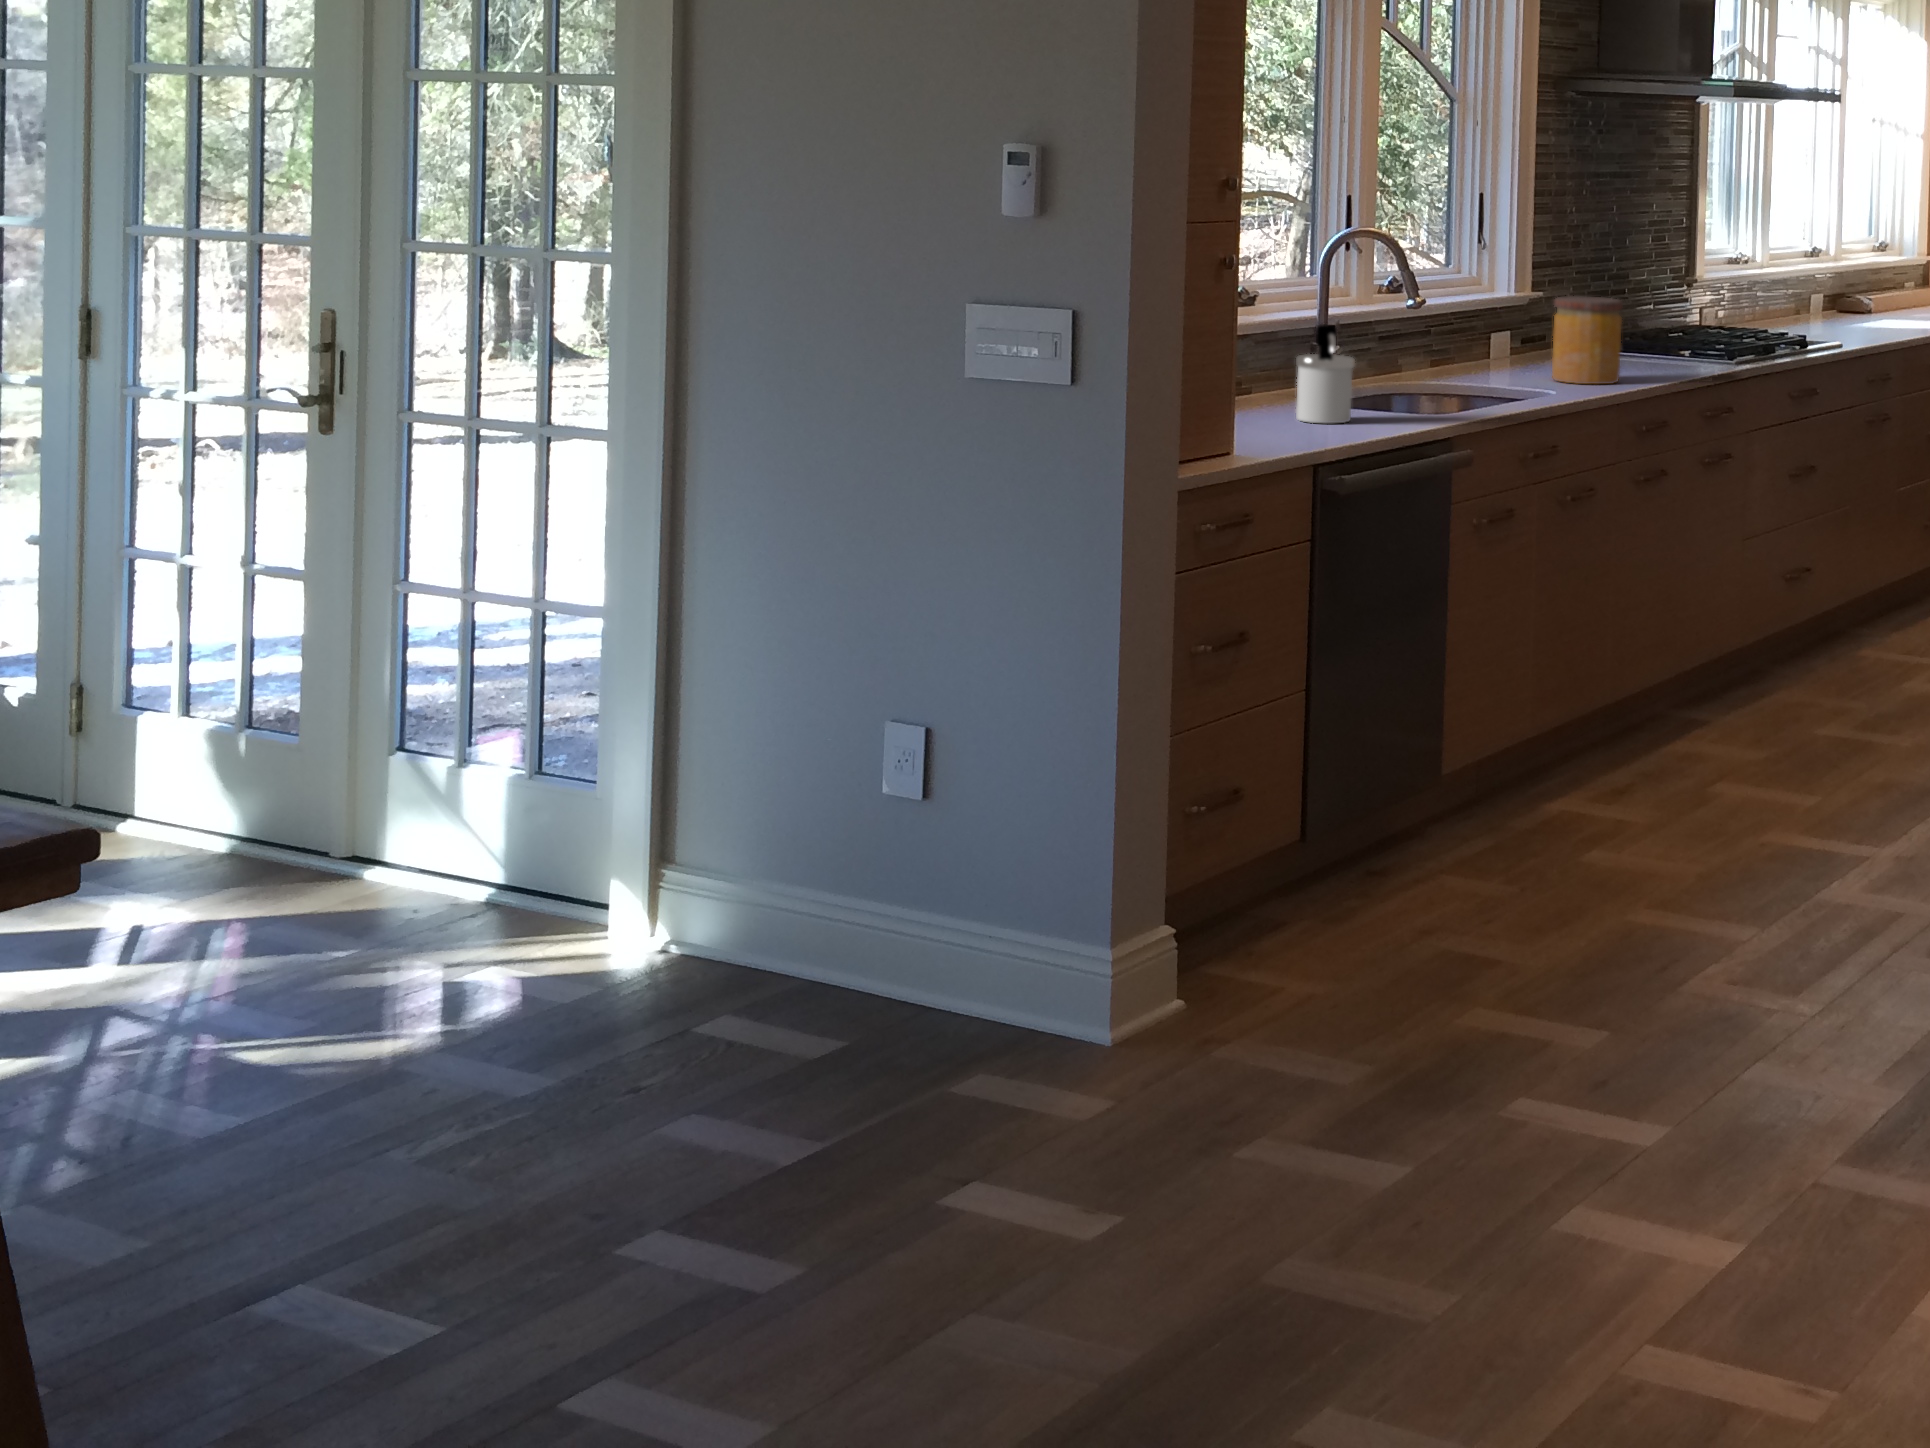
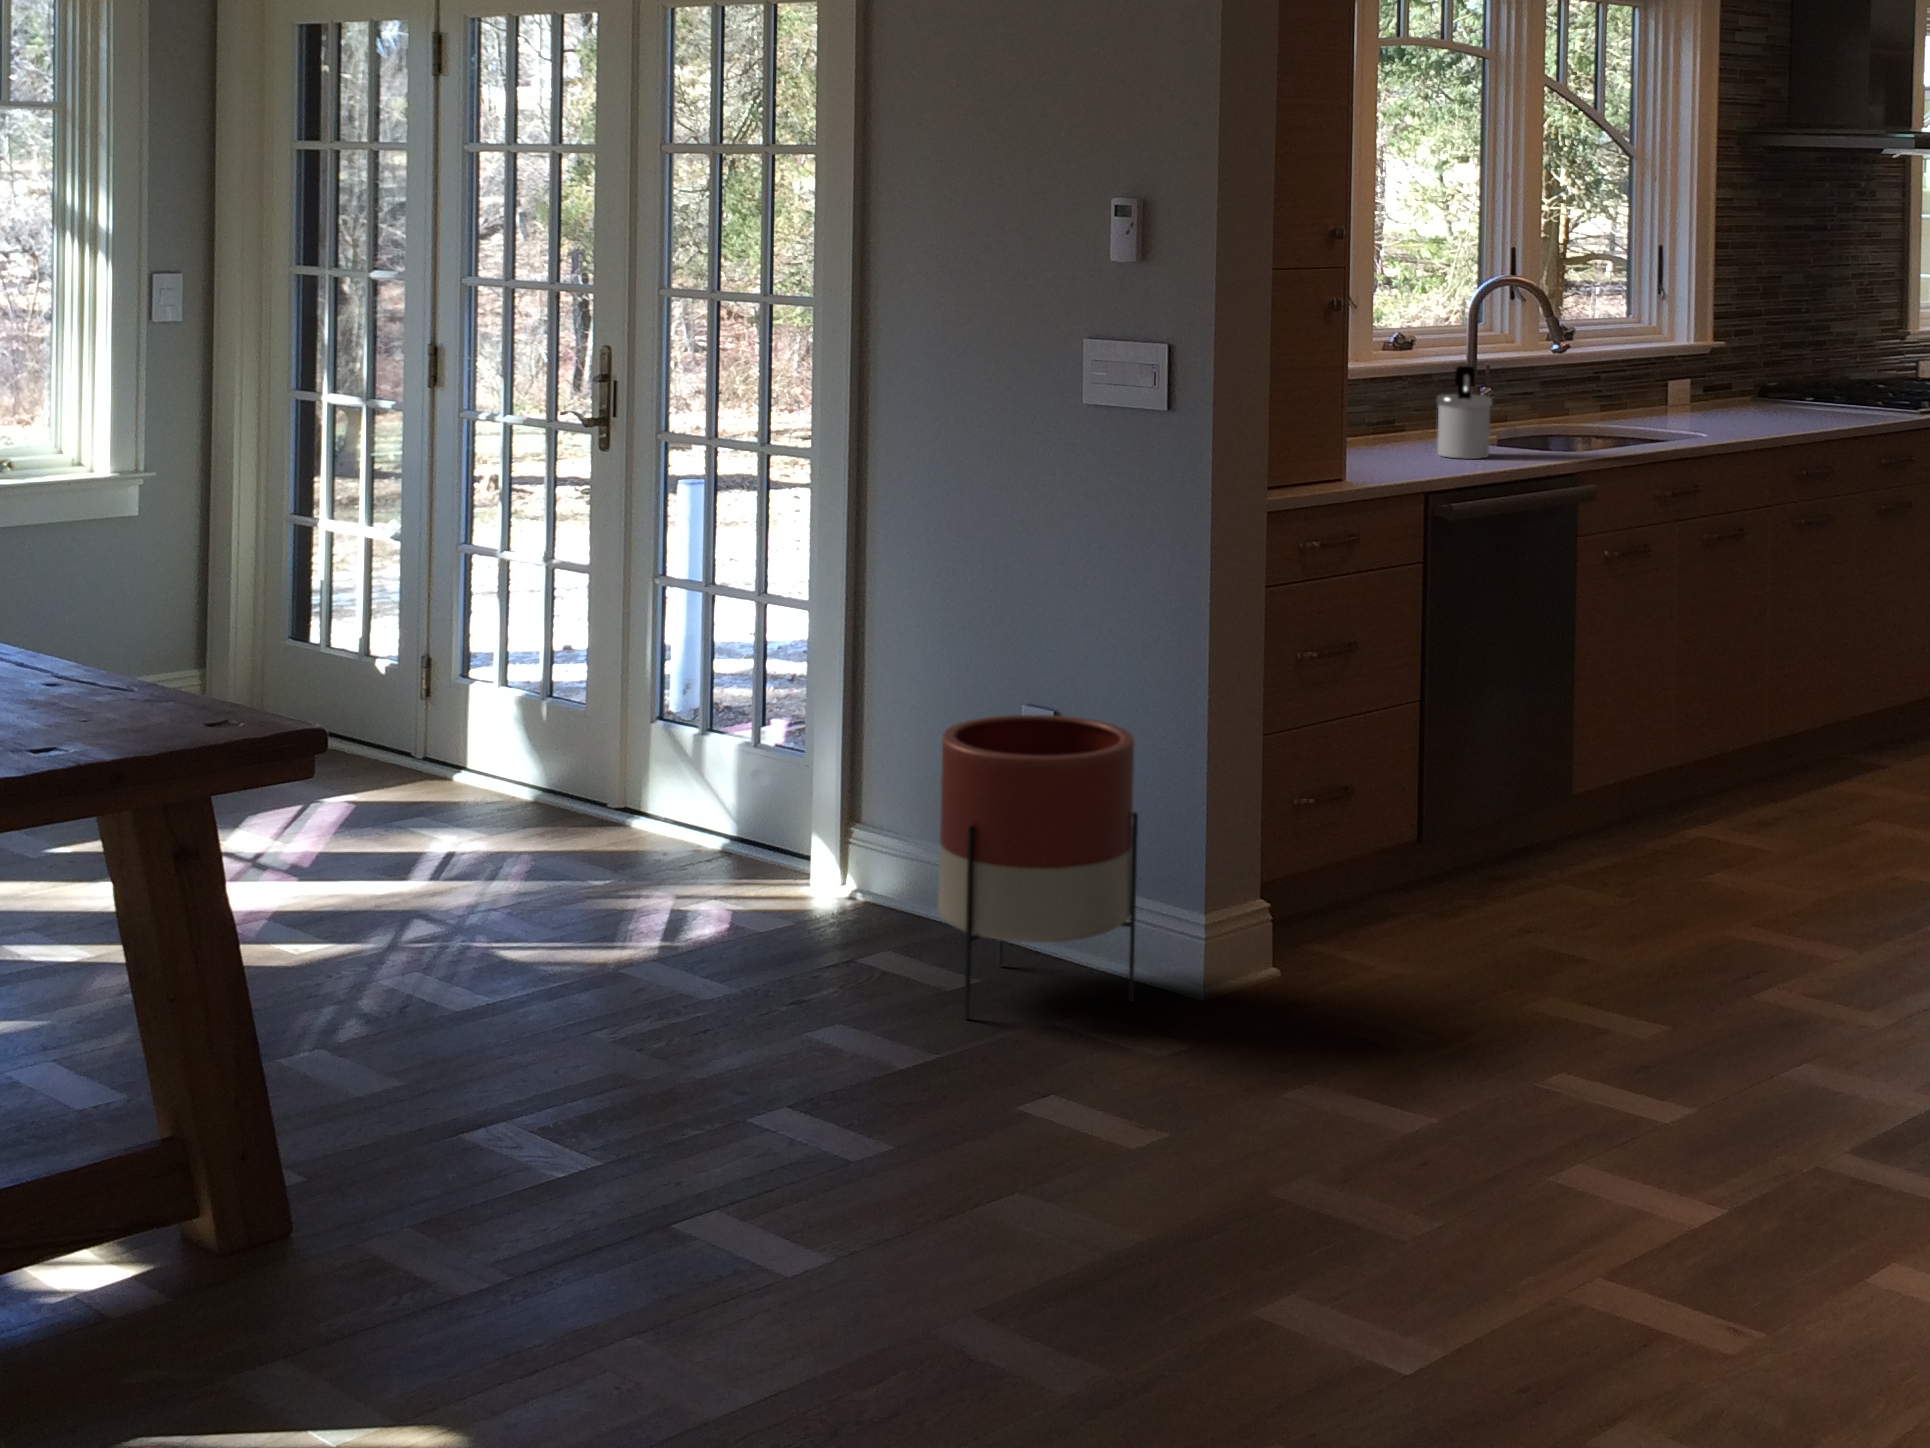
jar: present [1552,296,1623,384] -> none [1716,344,1787,430]
planter: none [795,731,1030,1089] -> present [938,715,1138,1019]

